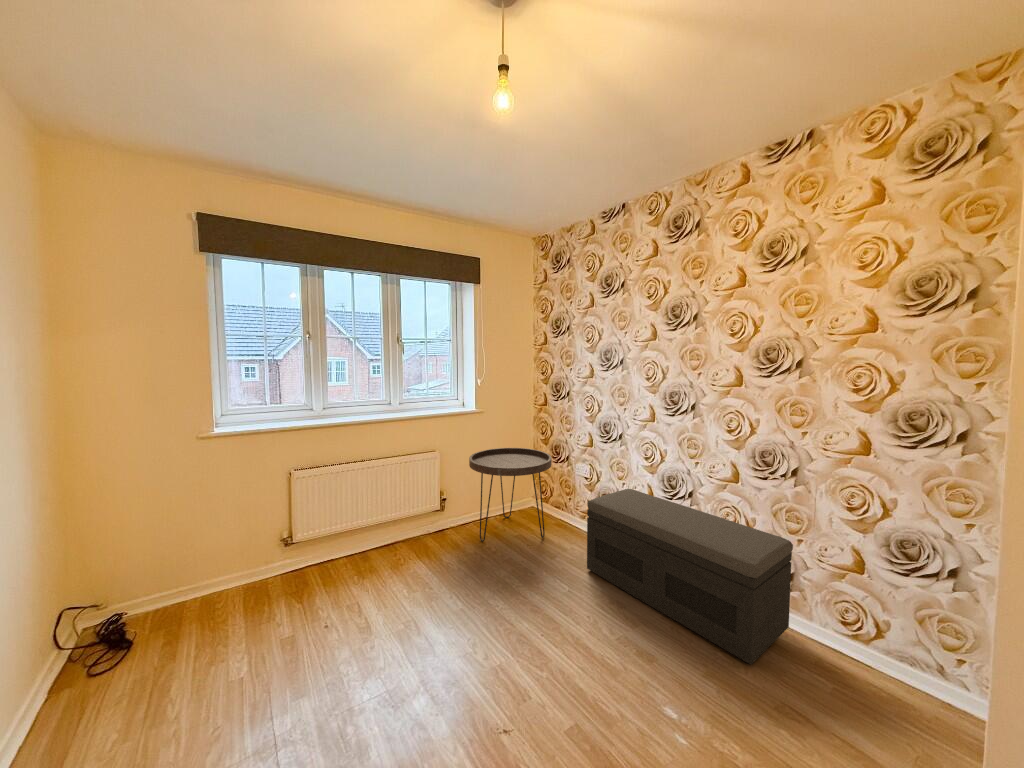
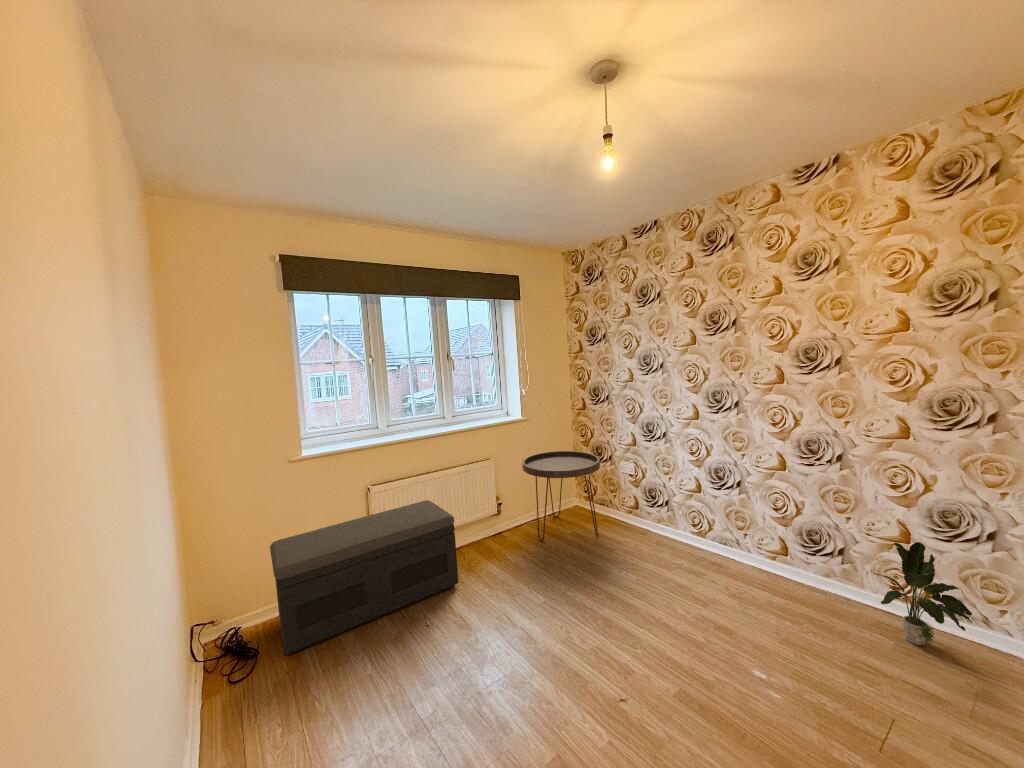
storage bench: present [587,489,793,664] -> present [270,500,459,655]
potted plant: none [812,572,925,693] -> present [874,542,972,645]

